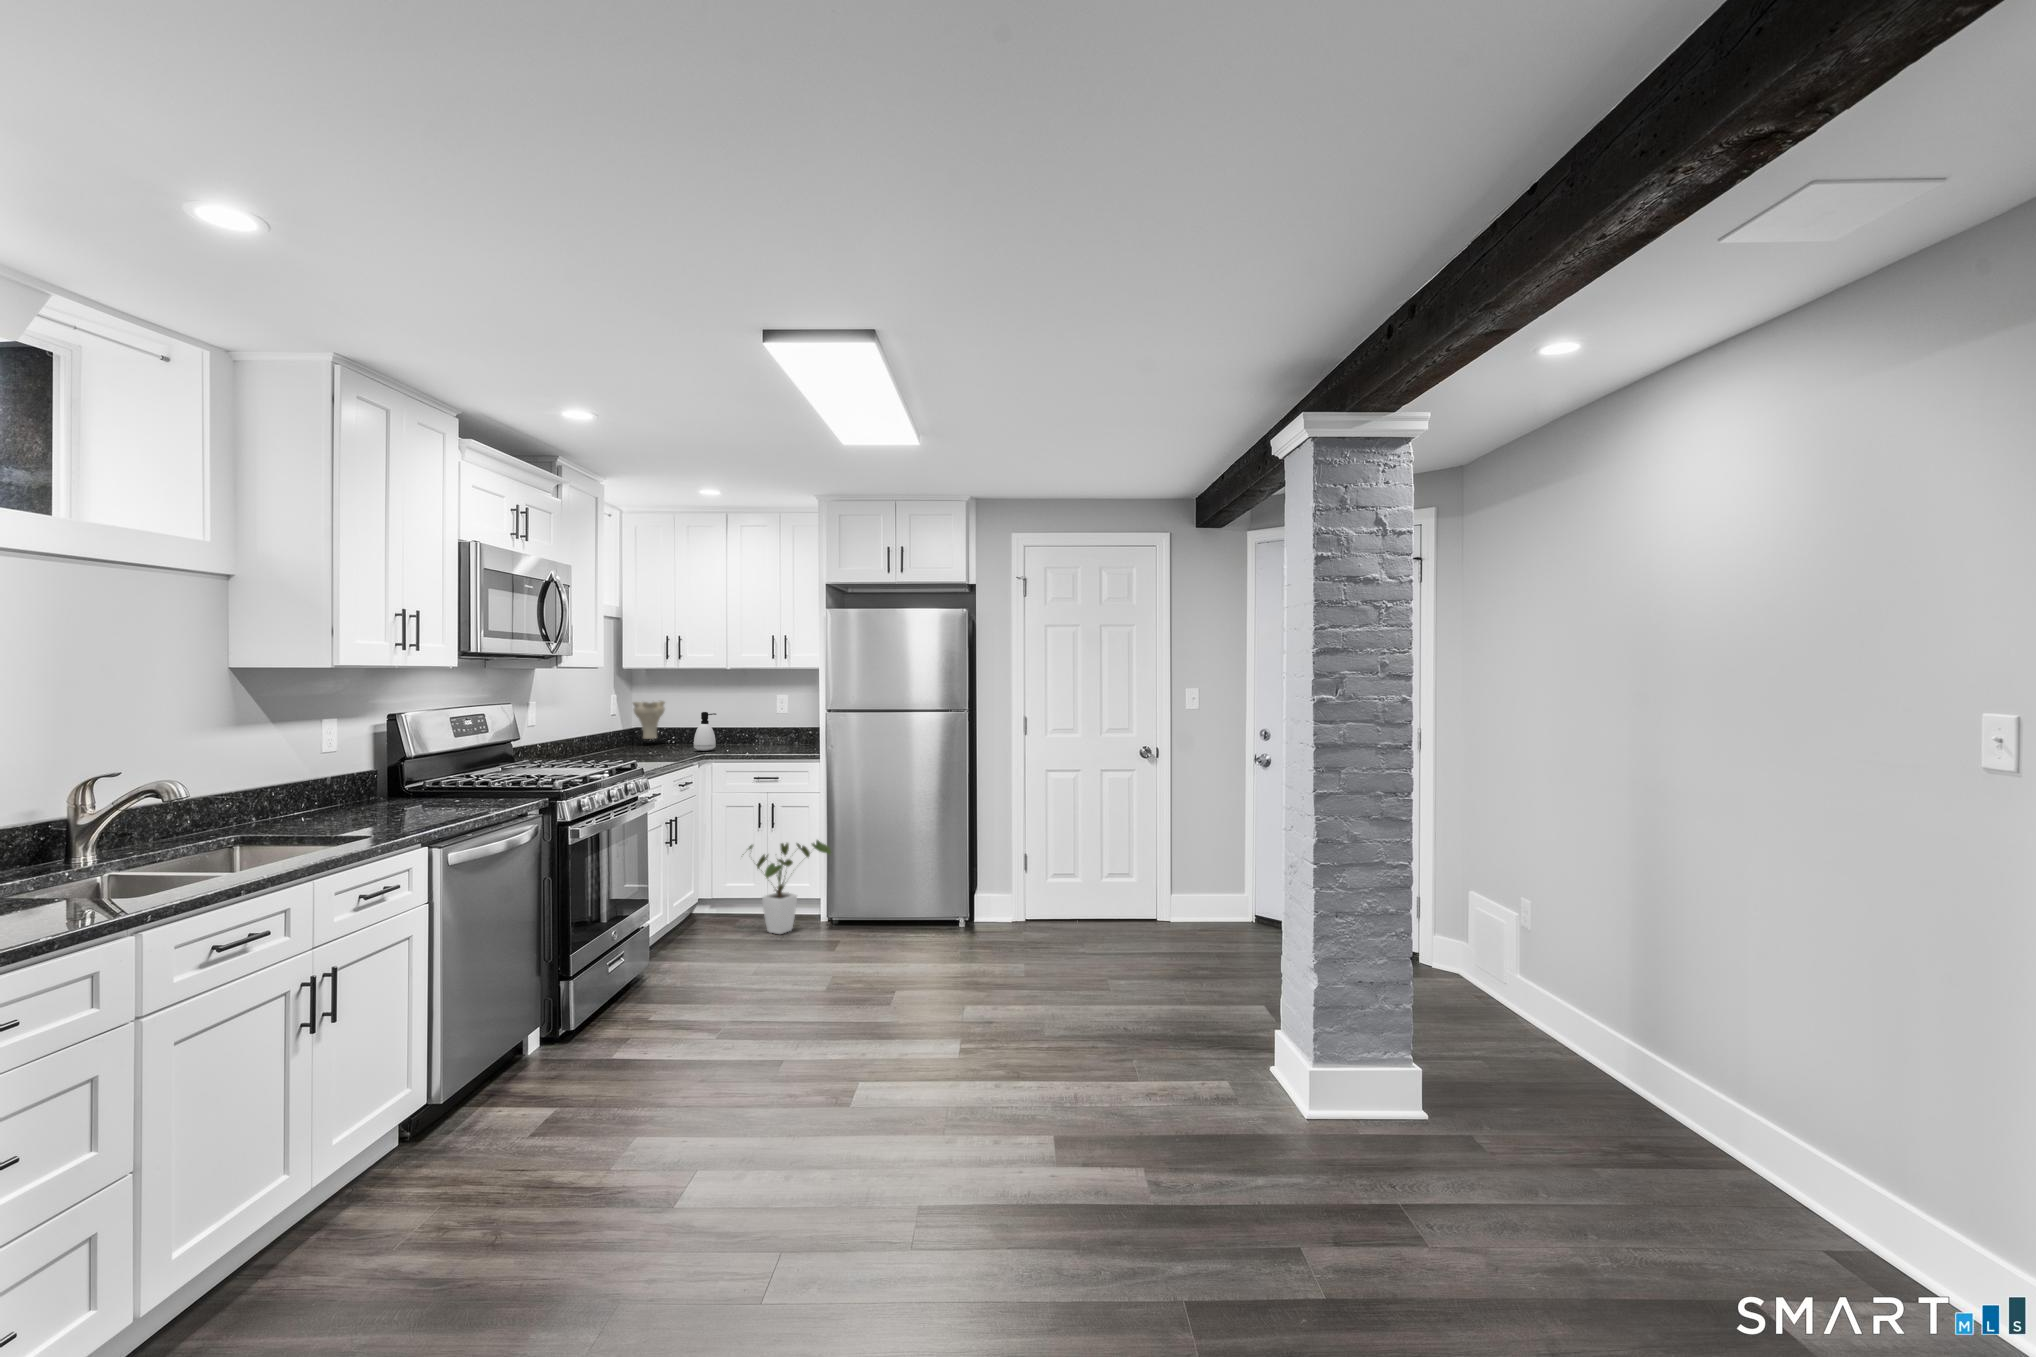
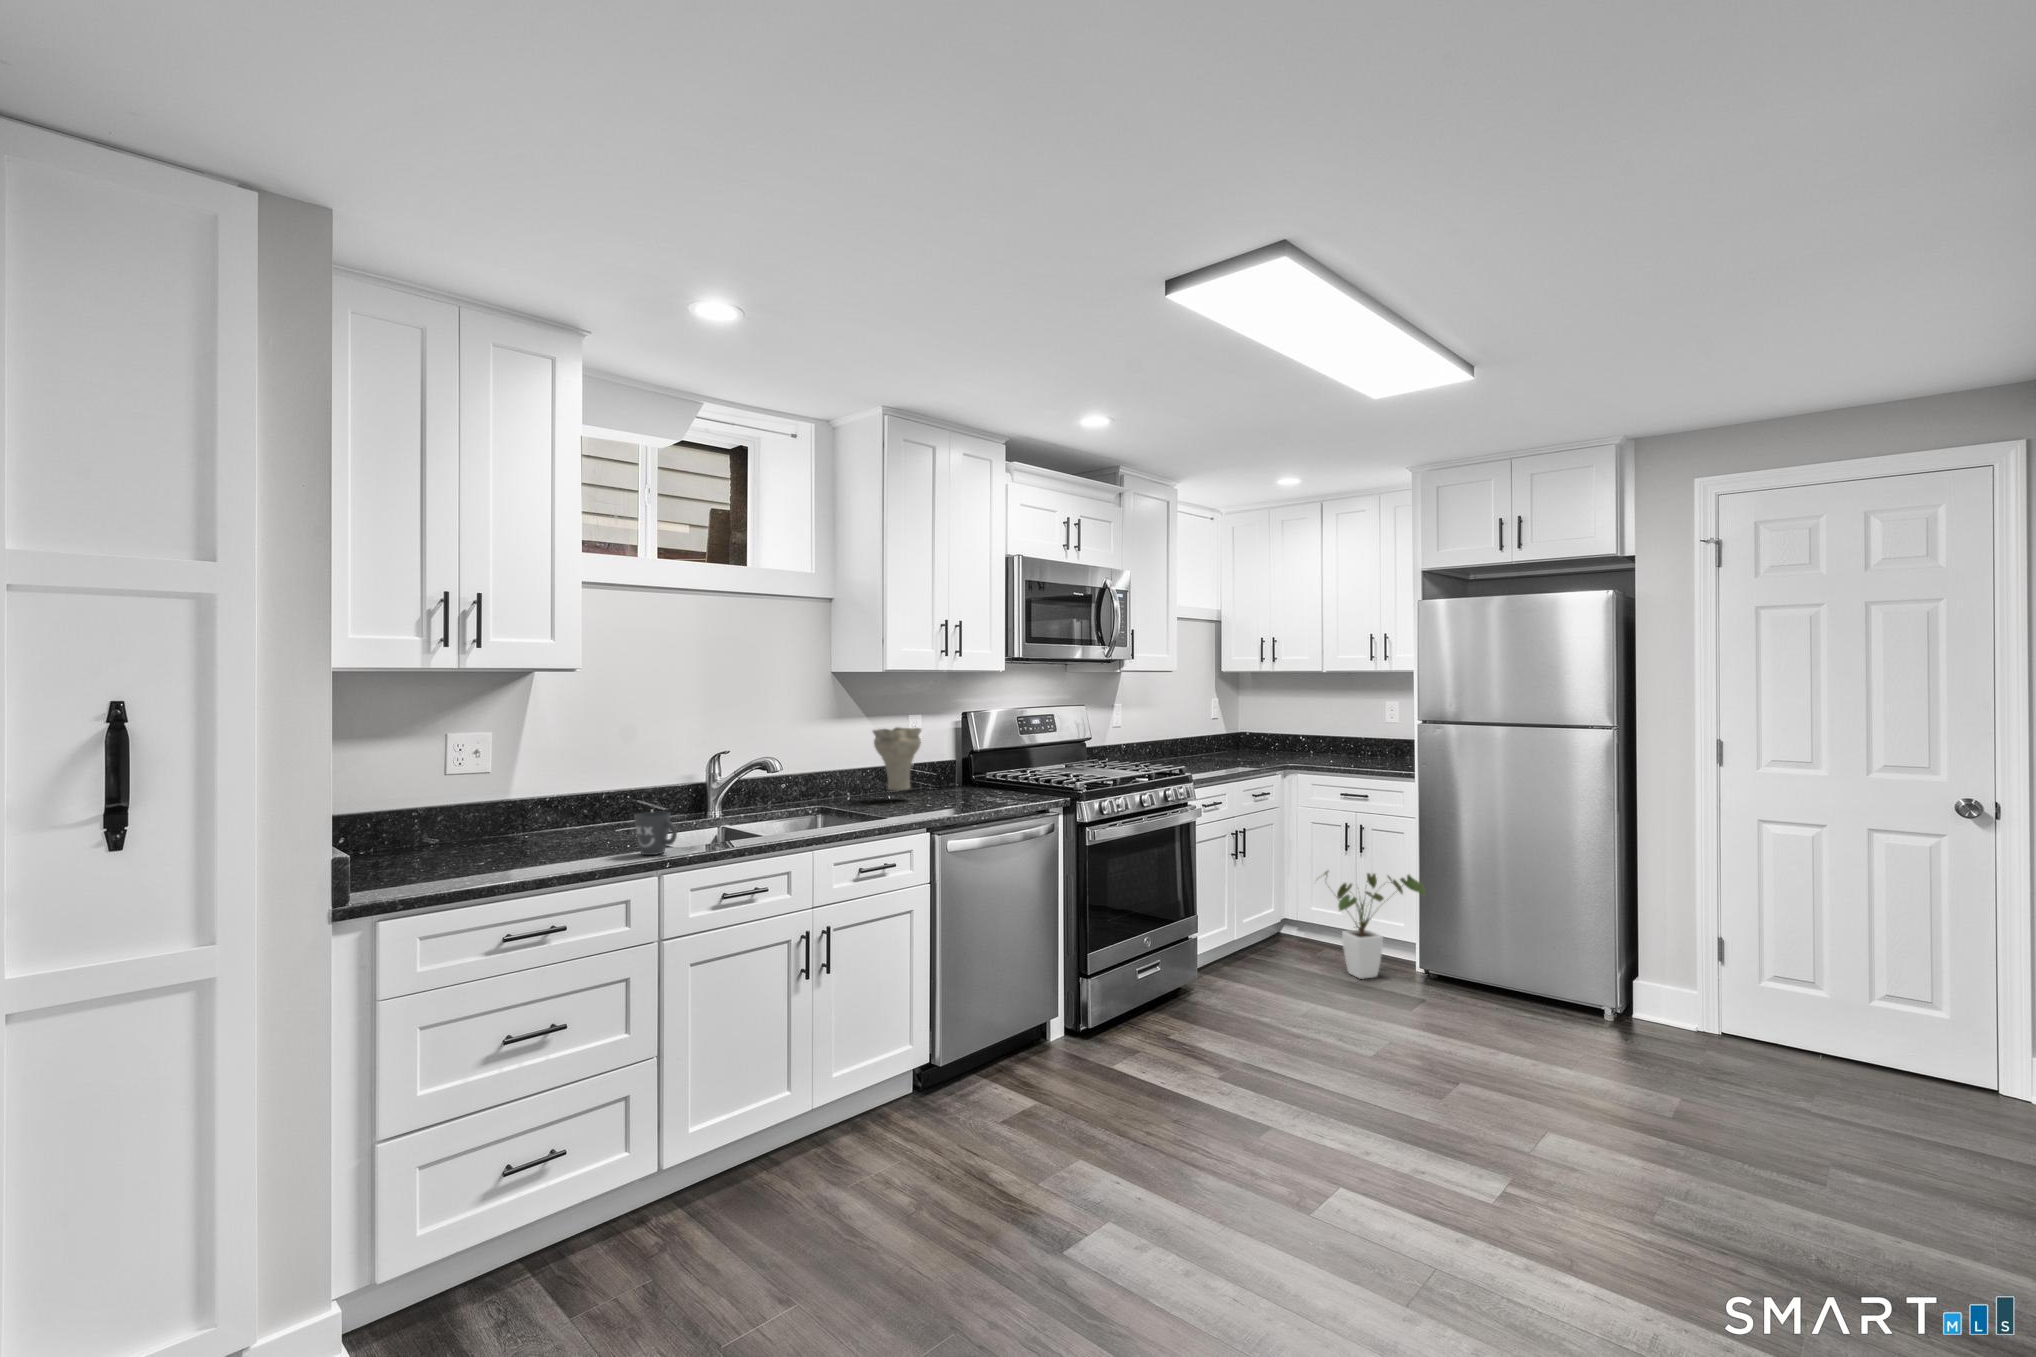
vase: present [633,701,665,739] -> present [873,727,922,790]
soap dispenser: present [694,712,716,751] -> none [1281,718,1305,761]
mug: none [73,852,154,913] -> present [634,812,677,855]

